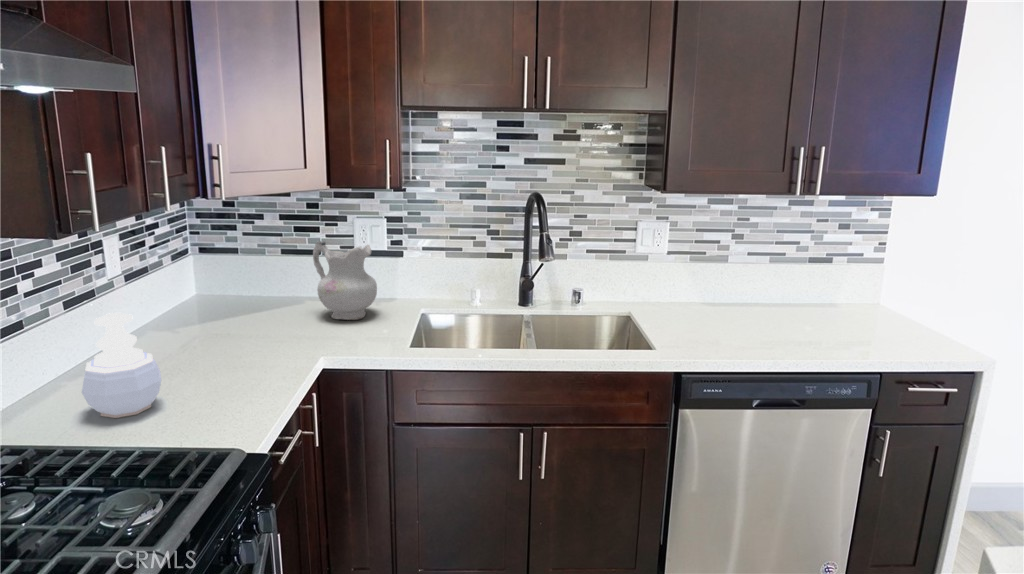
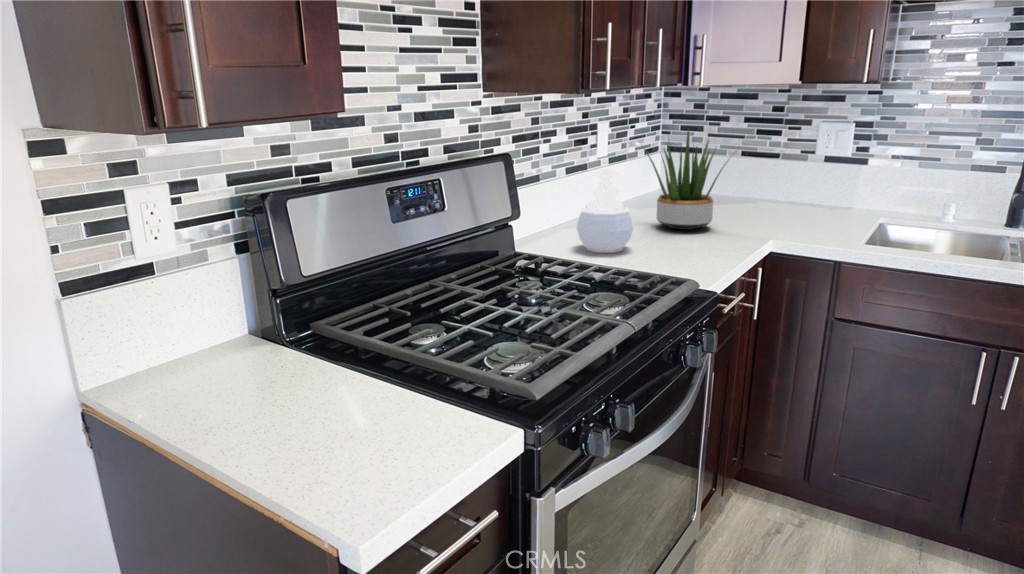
ceramic pitcher: present [313,241,377,320] -> none [772,139,834,219]
potted plant: none [159,243,278,356] -> present [645,129,726,230]

